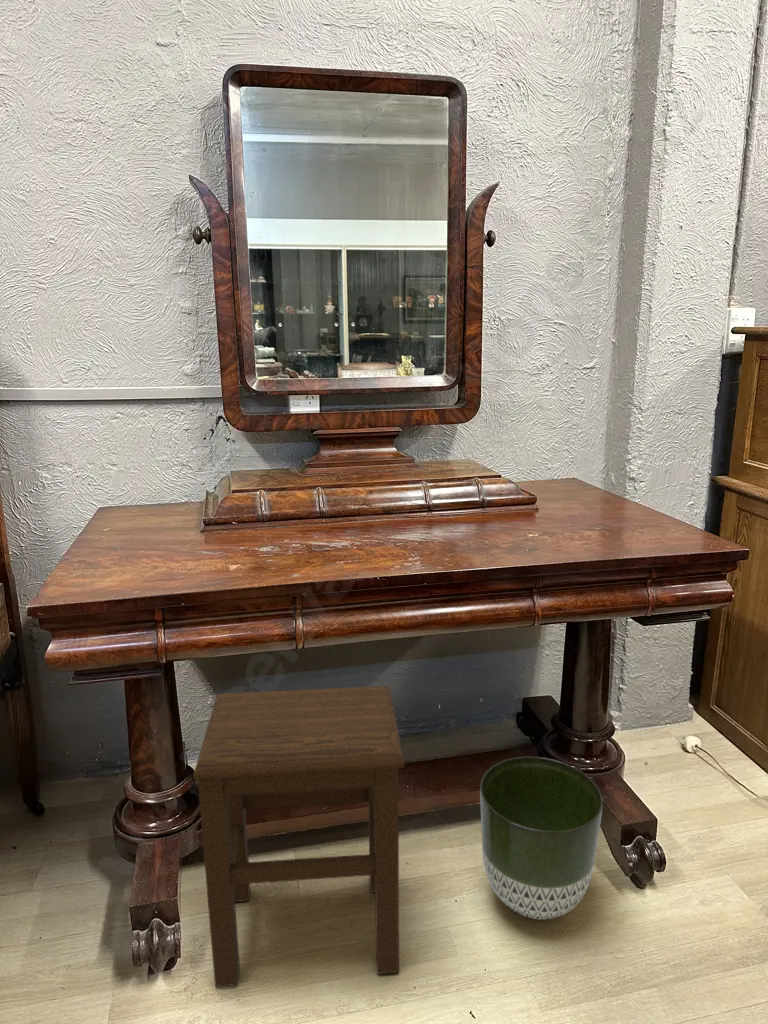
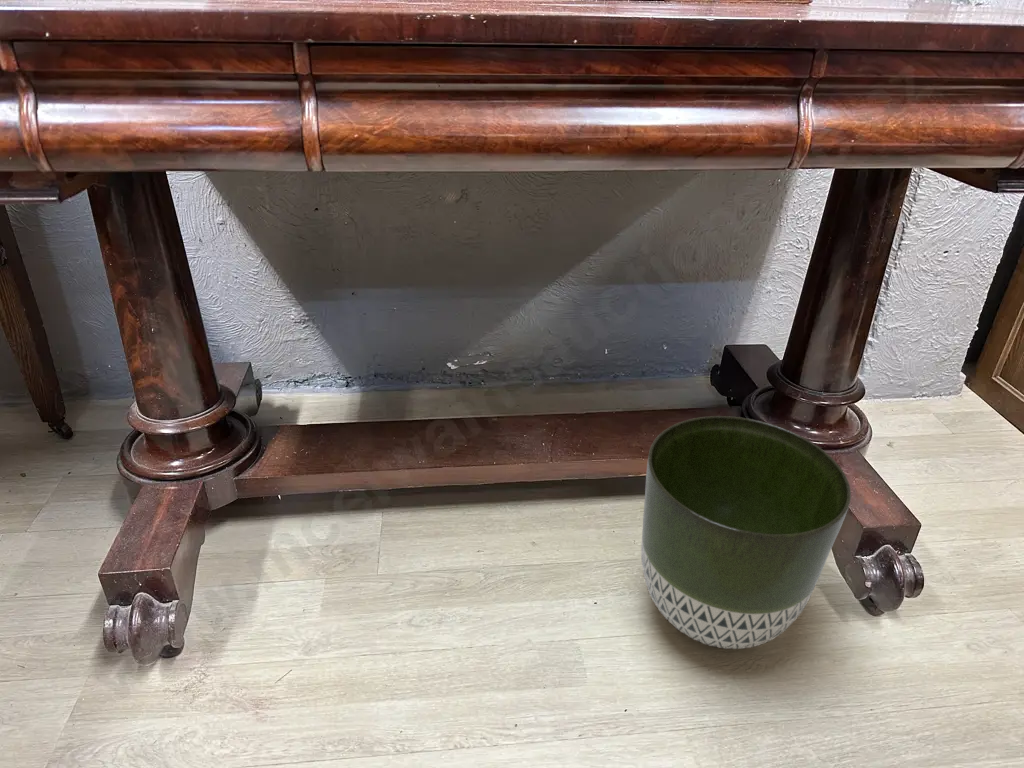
stool: present [194,686,404,987] -> none [131,275,516,699]

